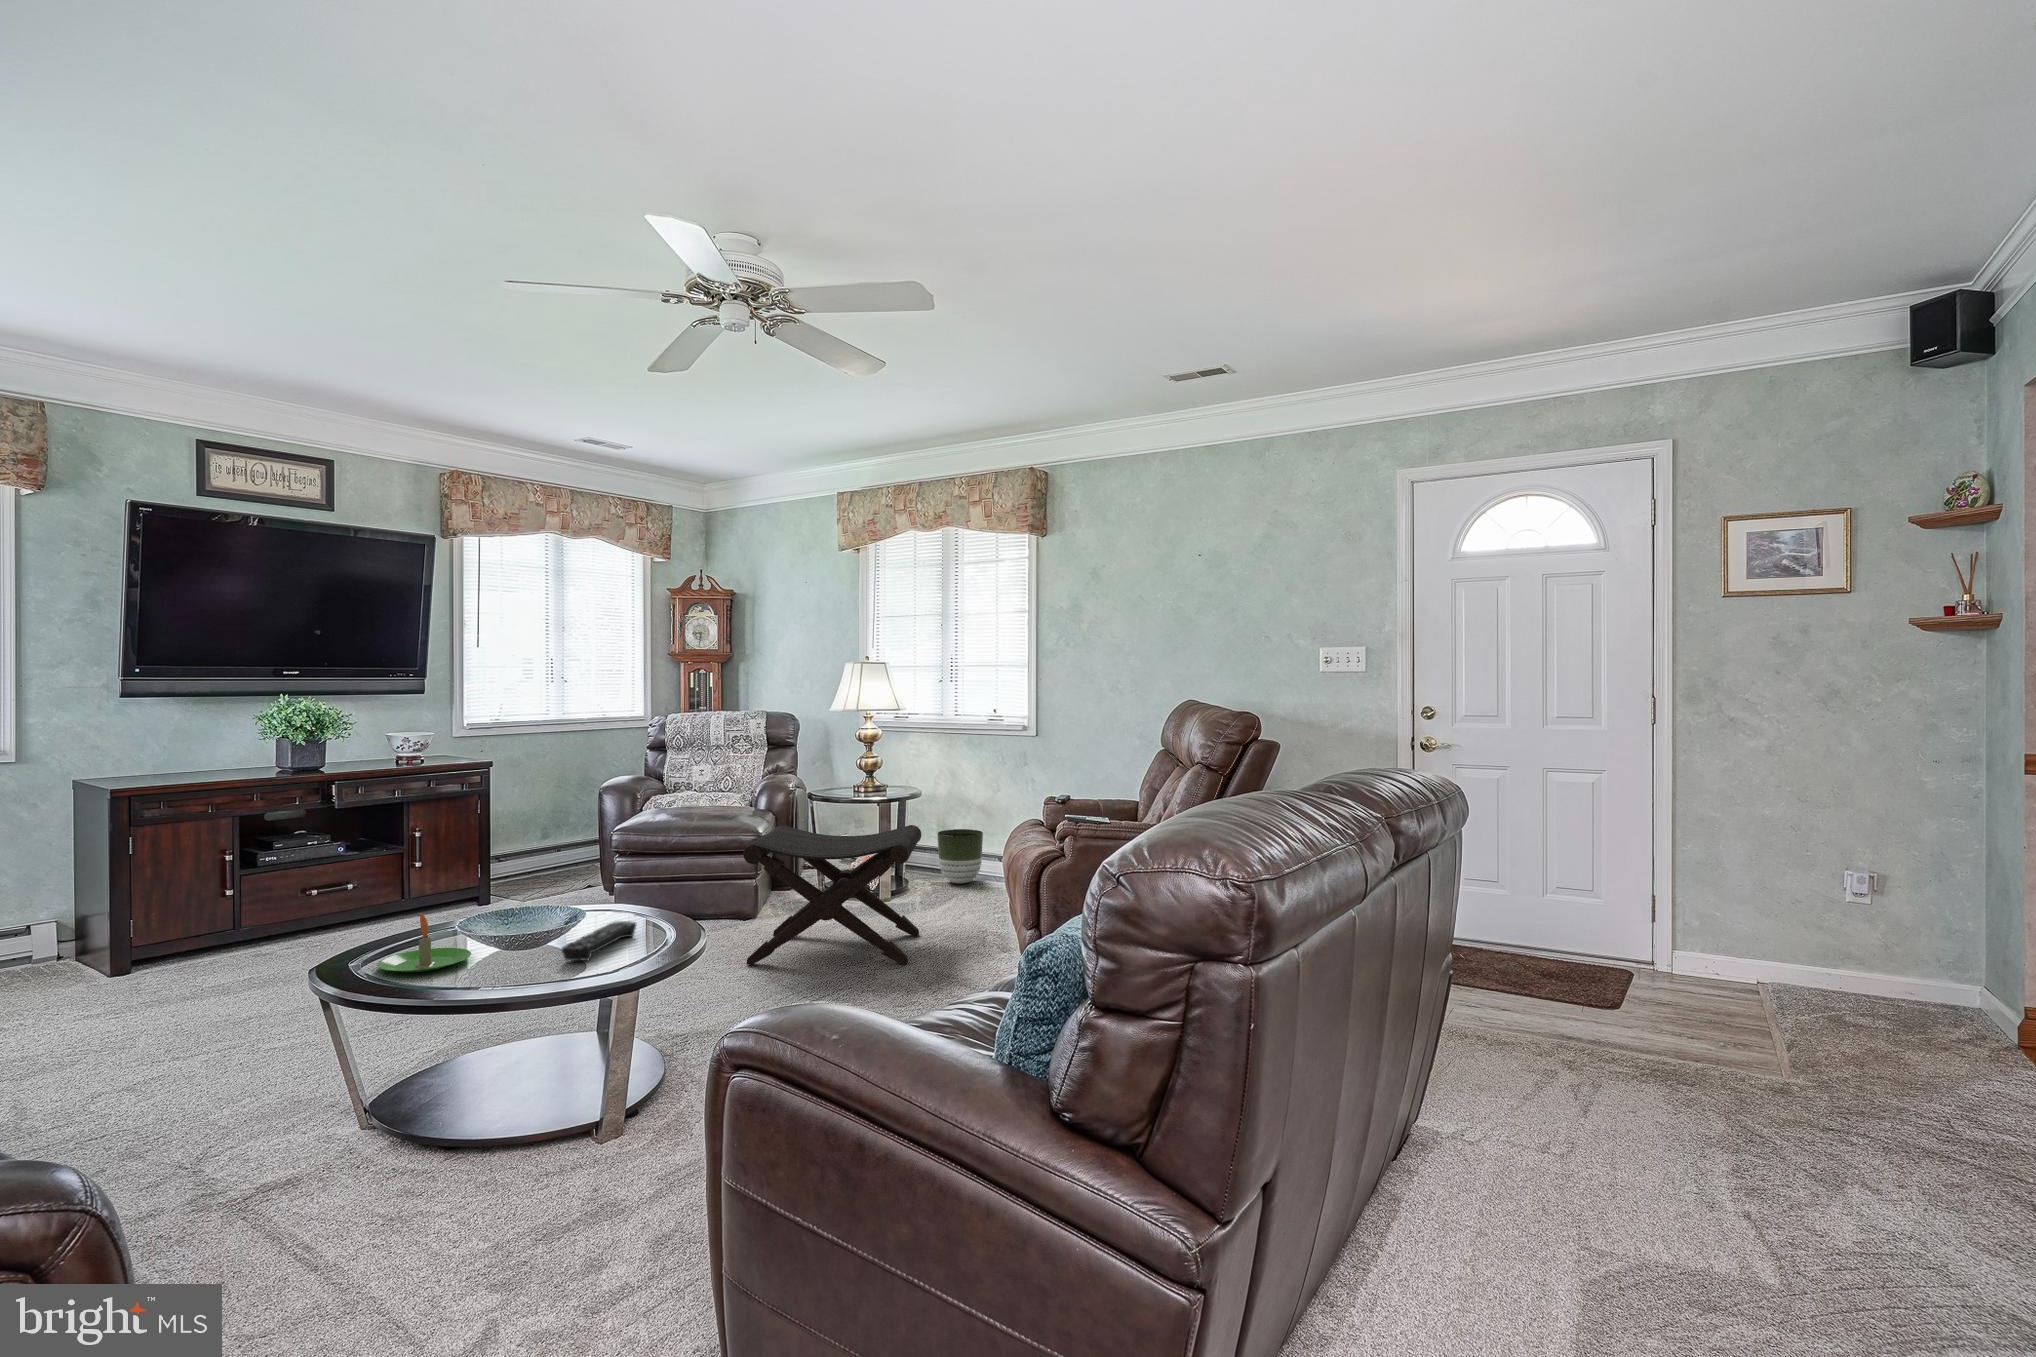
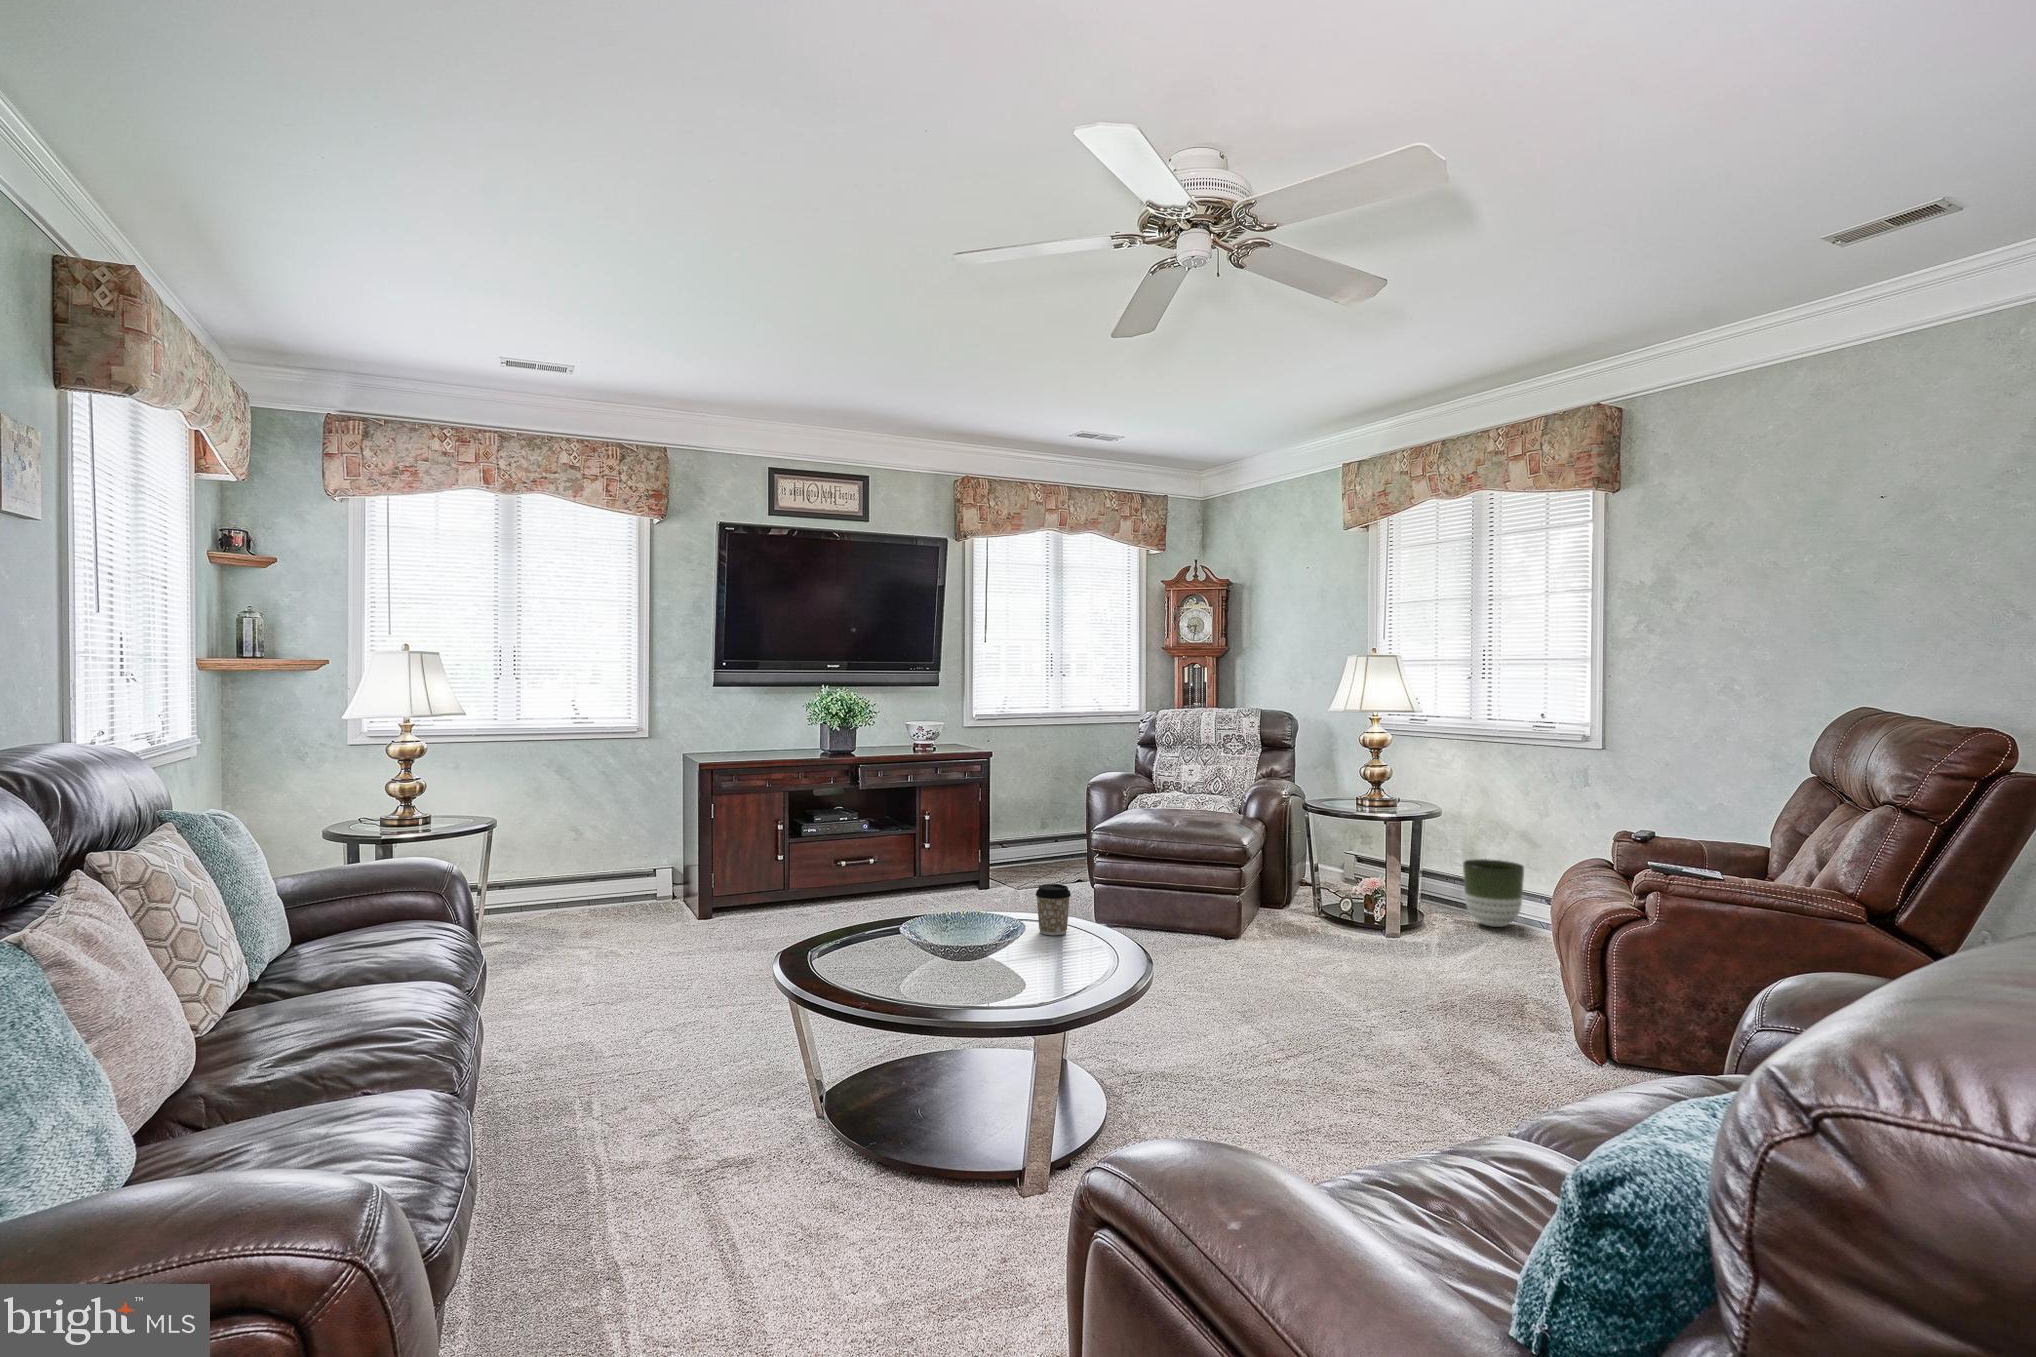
footstool: present [743,825,921,965] -> none [1222,839,1438,1023]
coffee cup: none [578,878,614,925] -> present [1036,884,1071,935]
candle: present [377,913,471,973] -> none [846,904,928,964]
remote control: present [562,921,636,961] -> none [1009,935,1090,977]

